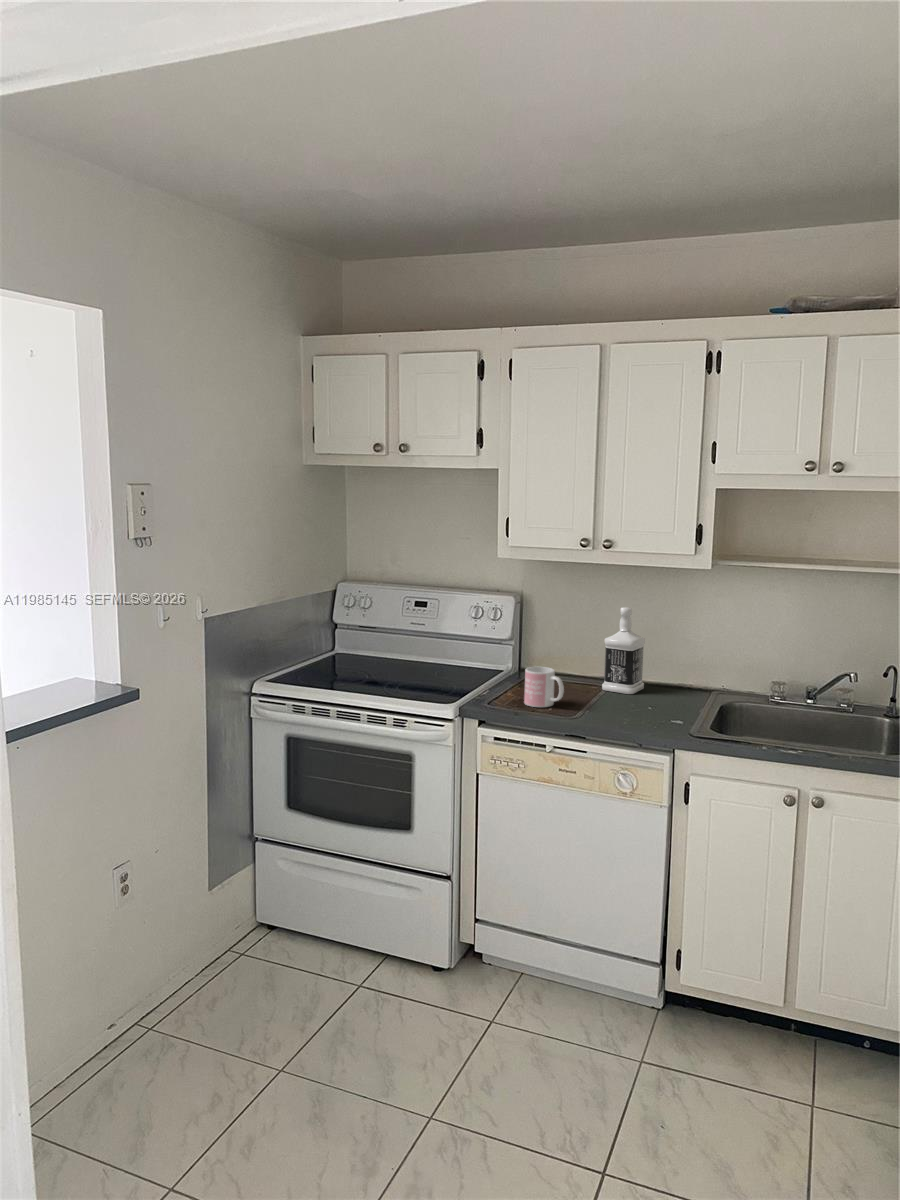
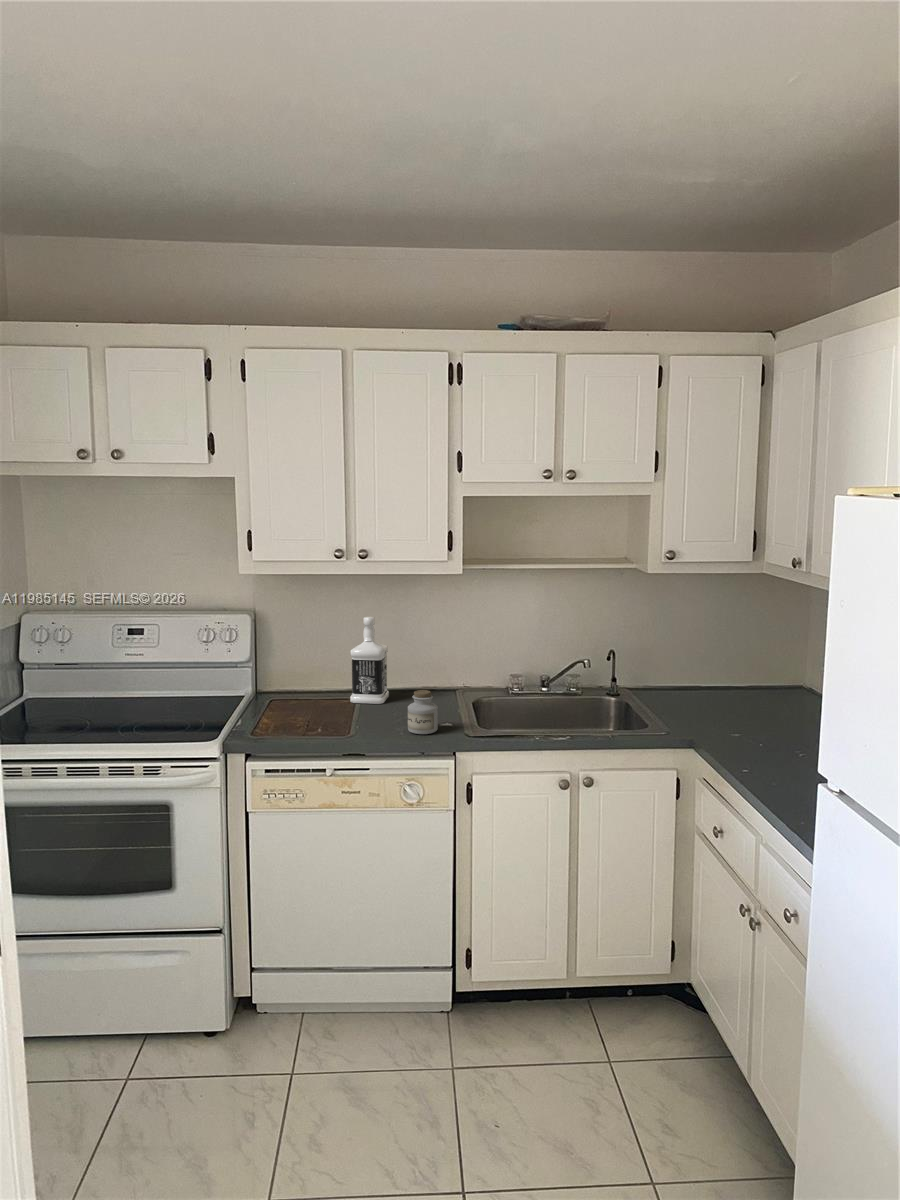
mug: present [524,667,564,707] -> none [284,687,328,730]
jar: none [635,682,666,727] -> present [408,690,438,734]

